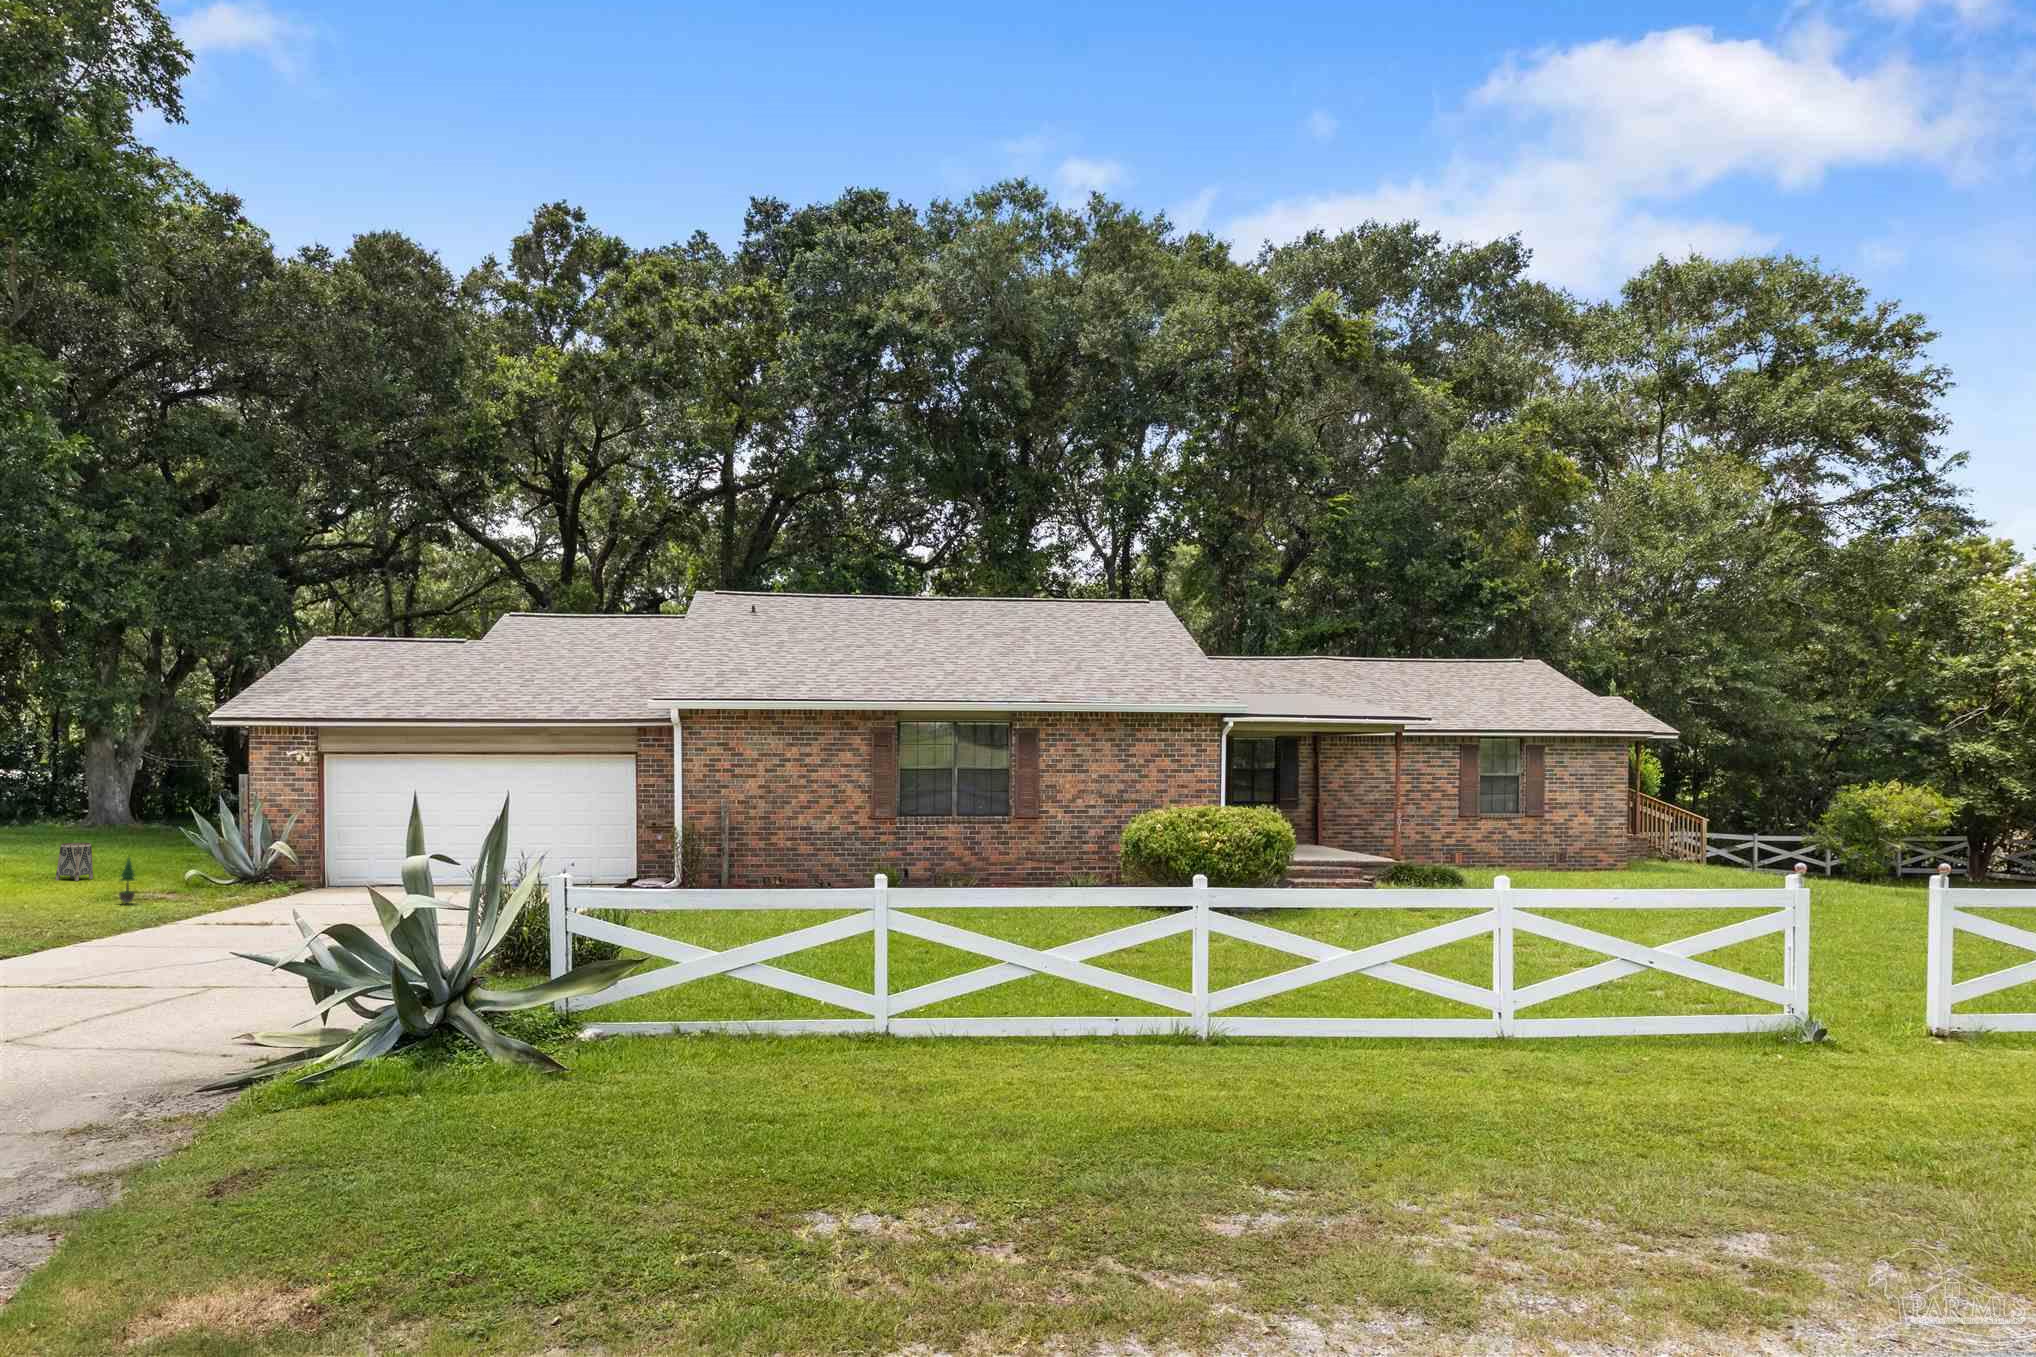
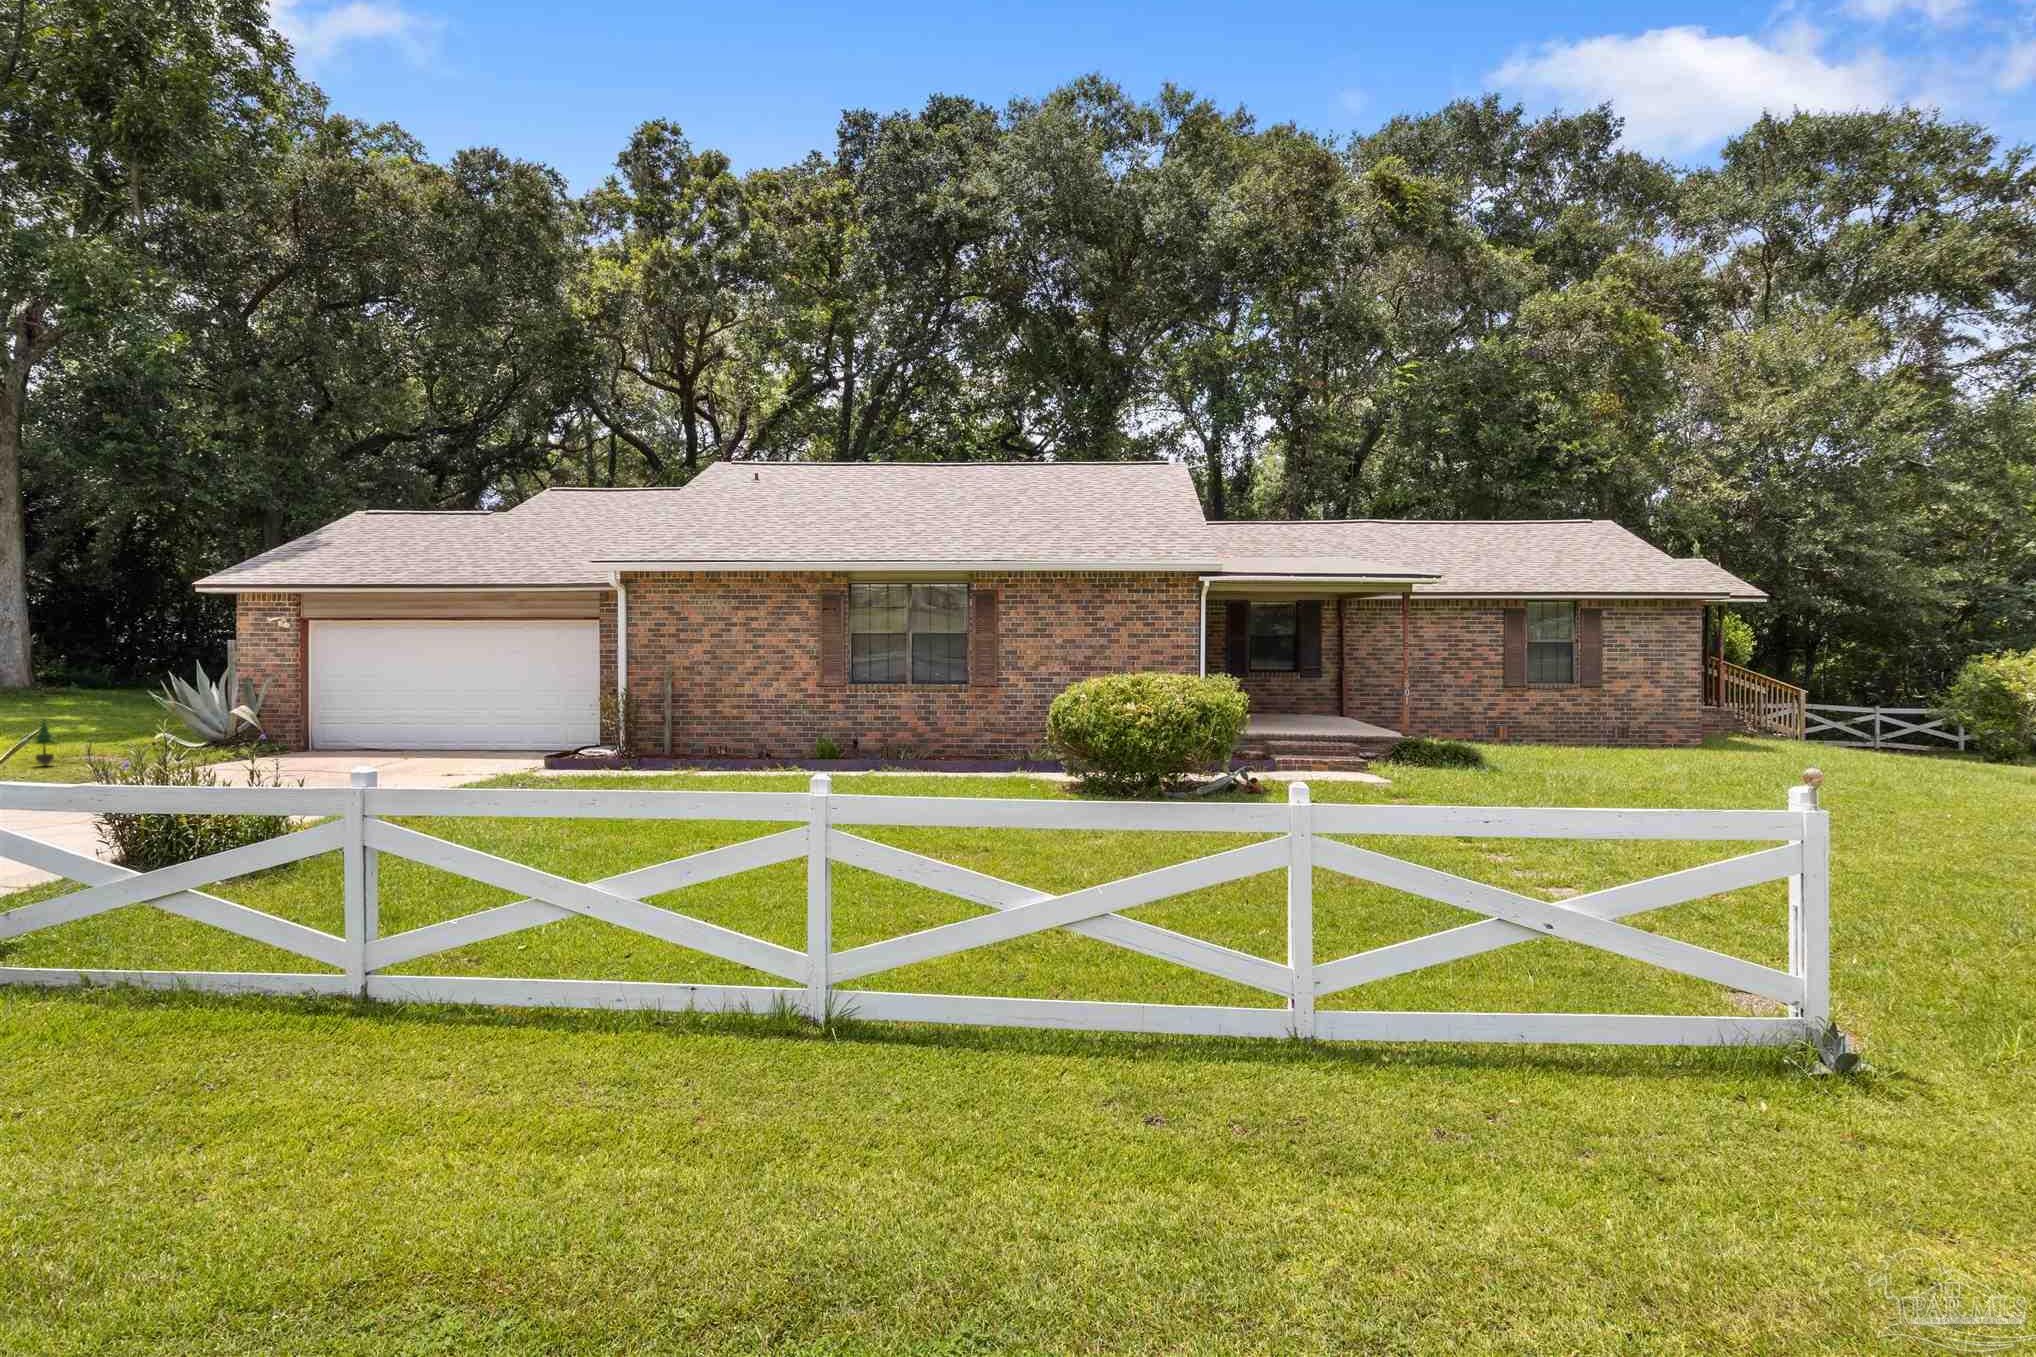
basket: present [56,843,93,881] -> none [57,706,97,742]

